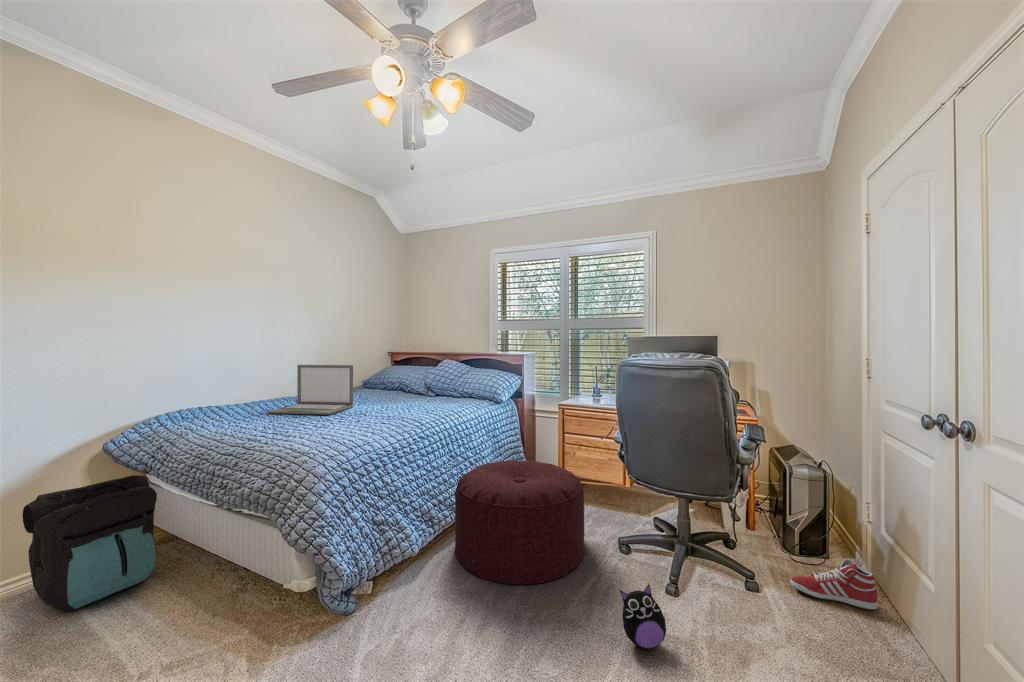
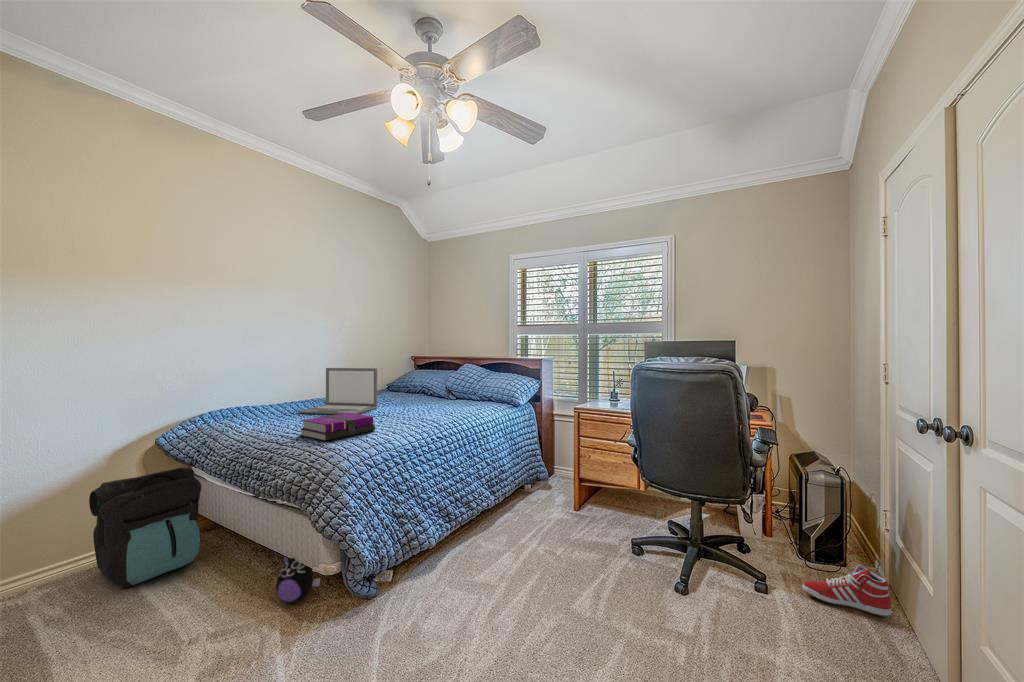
notebook: none [269,413,353,444] -> present [300,413,376,441]
ottoman: present [455,460,584,585] -> none [471,461,597,579]
plush toy: present [620,584,666,649] -> present [276,556,320,603]

